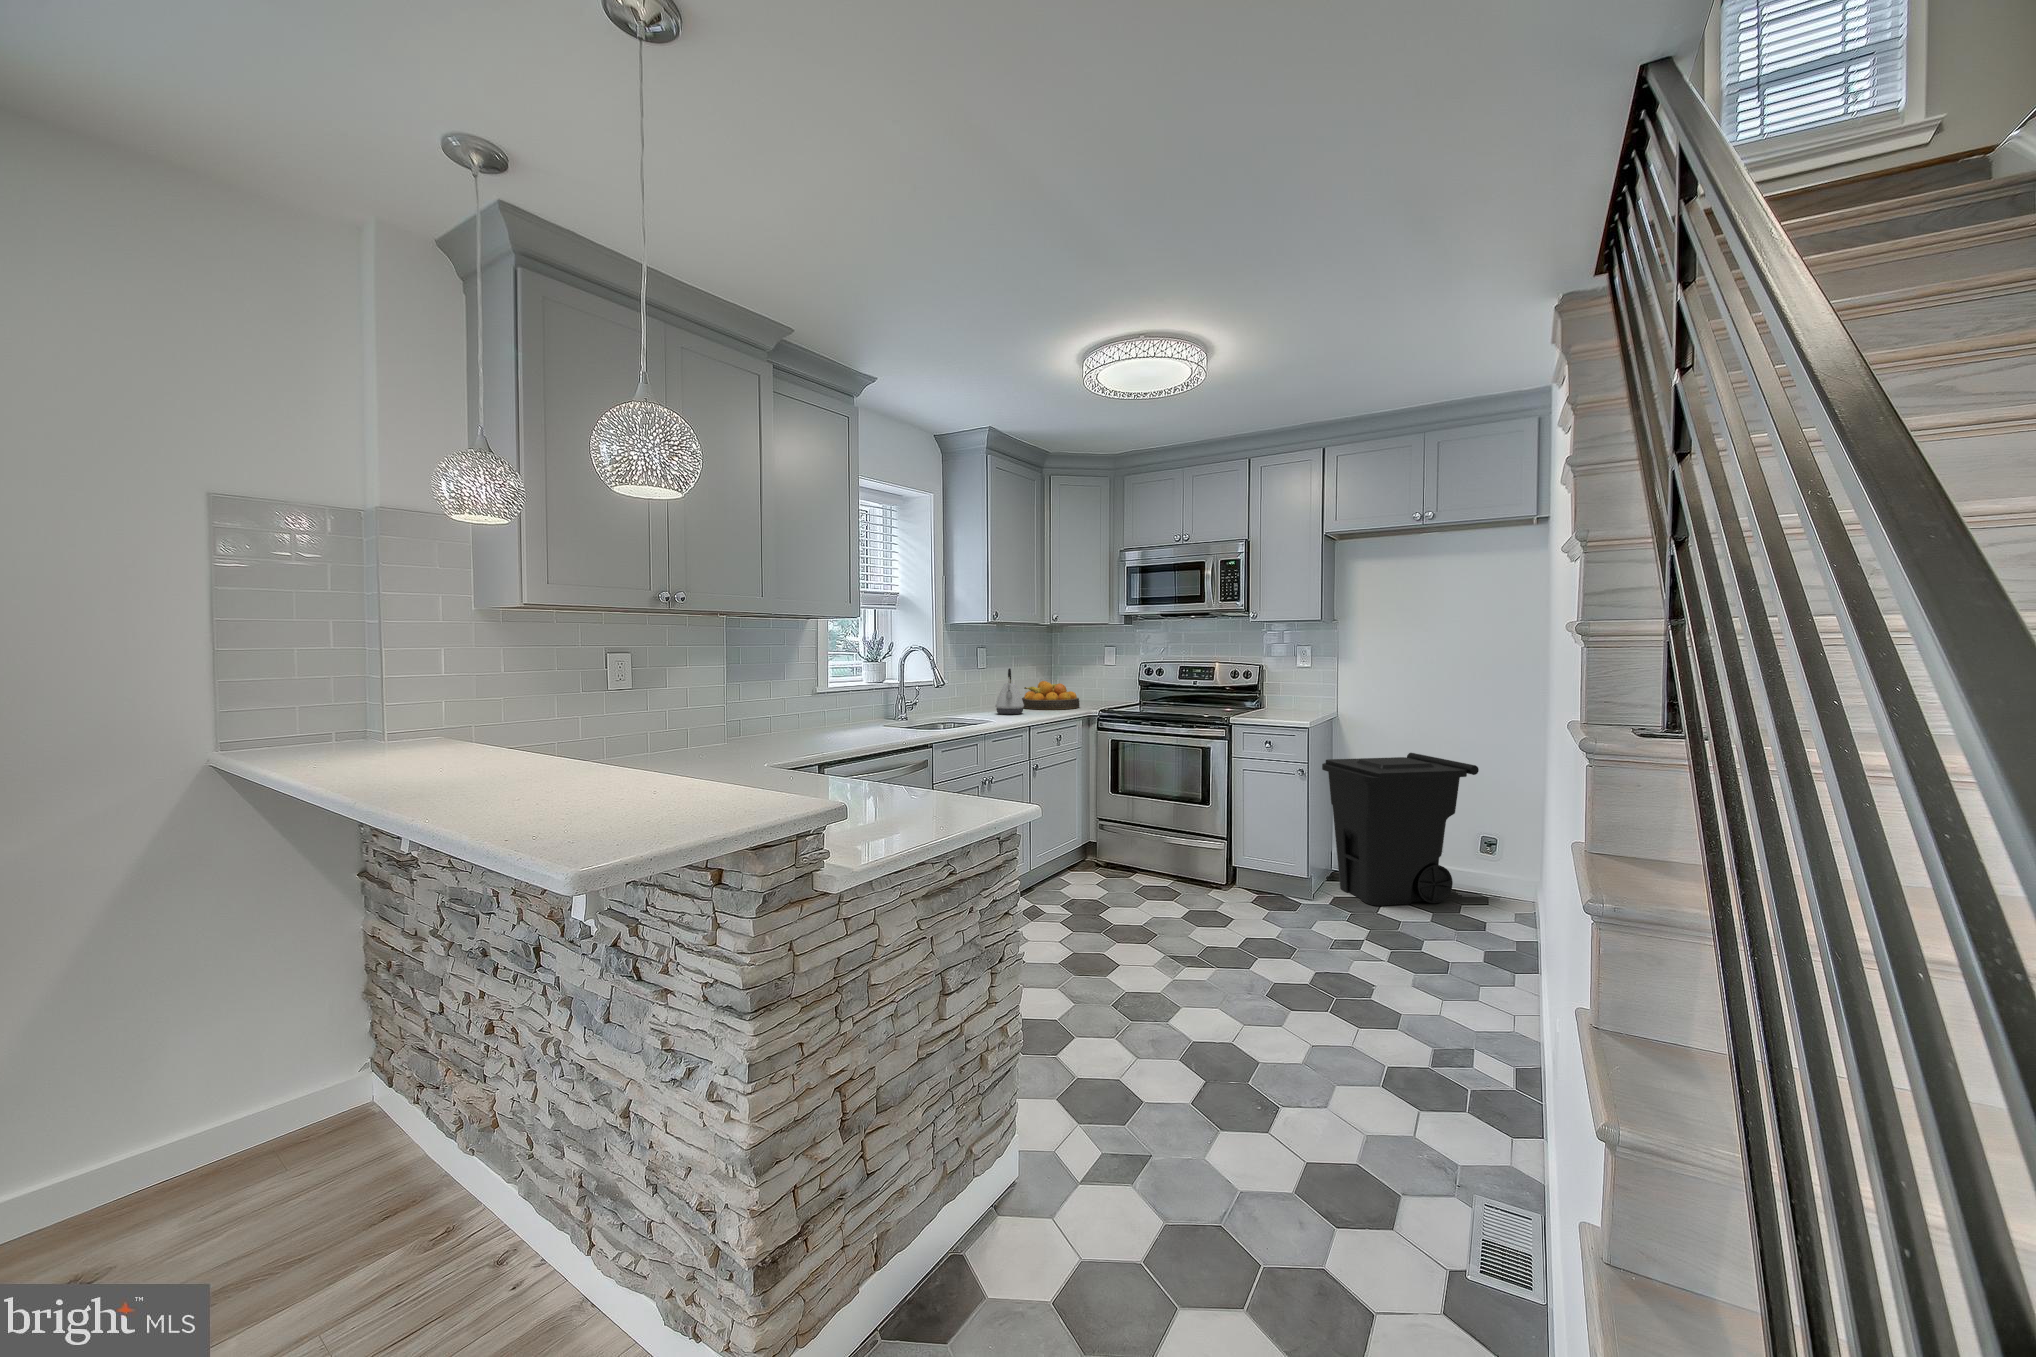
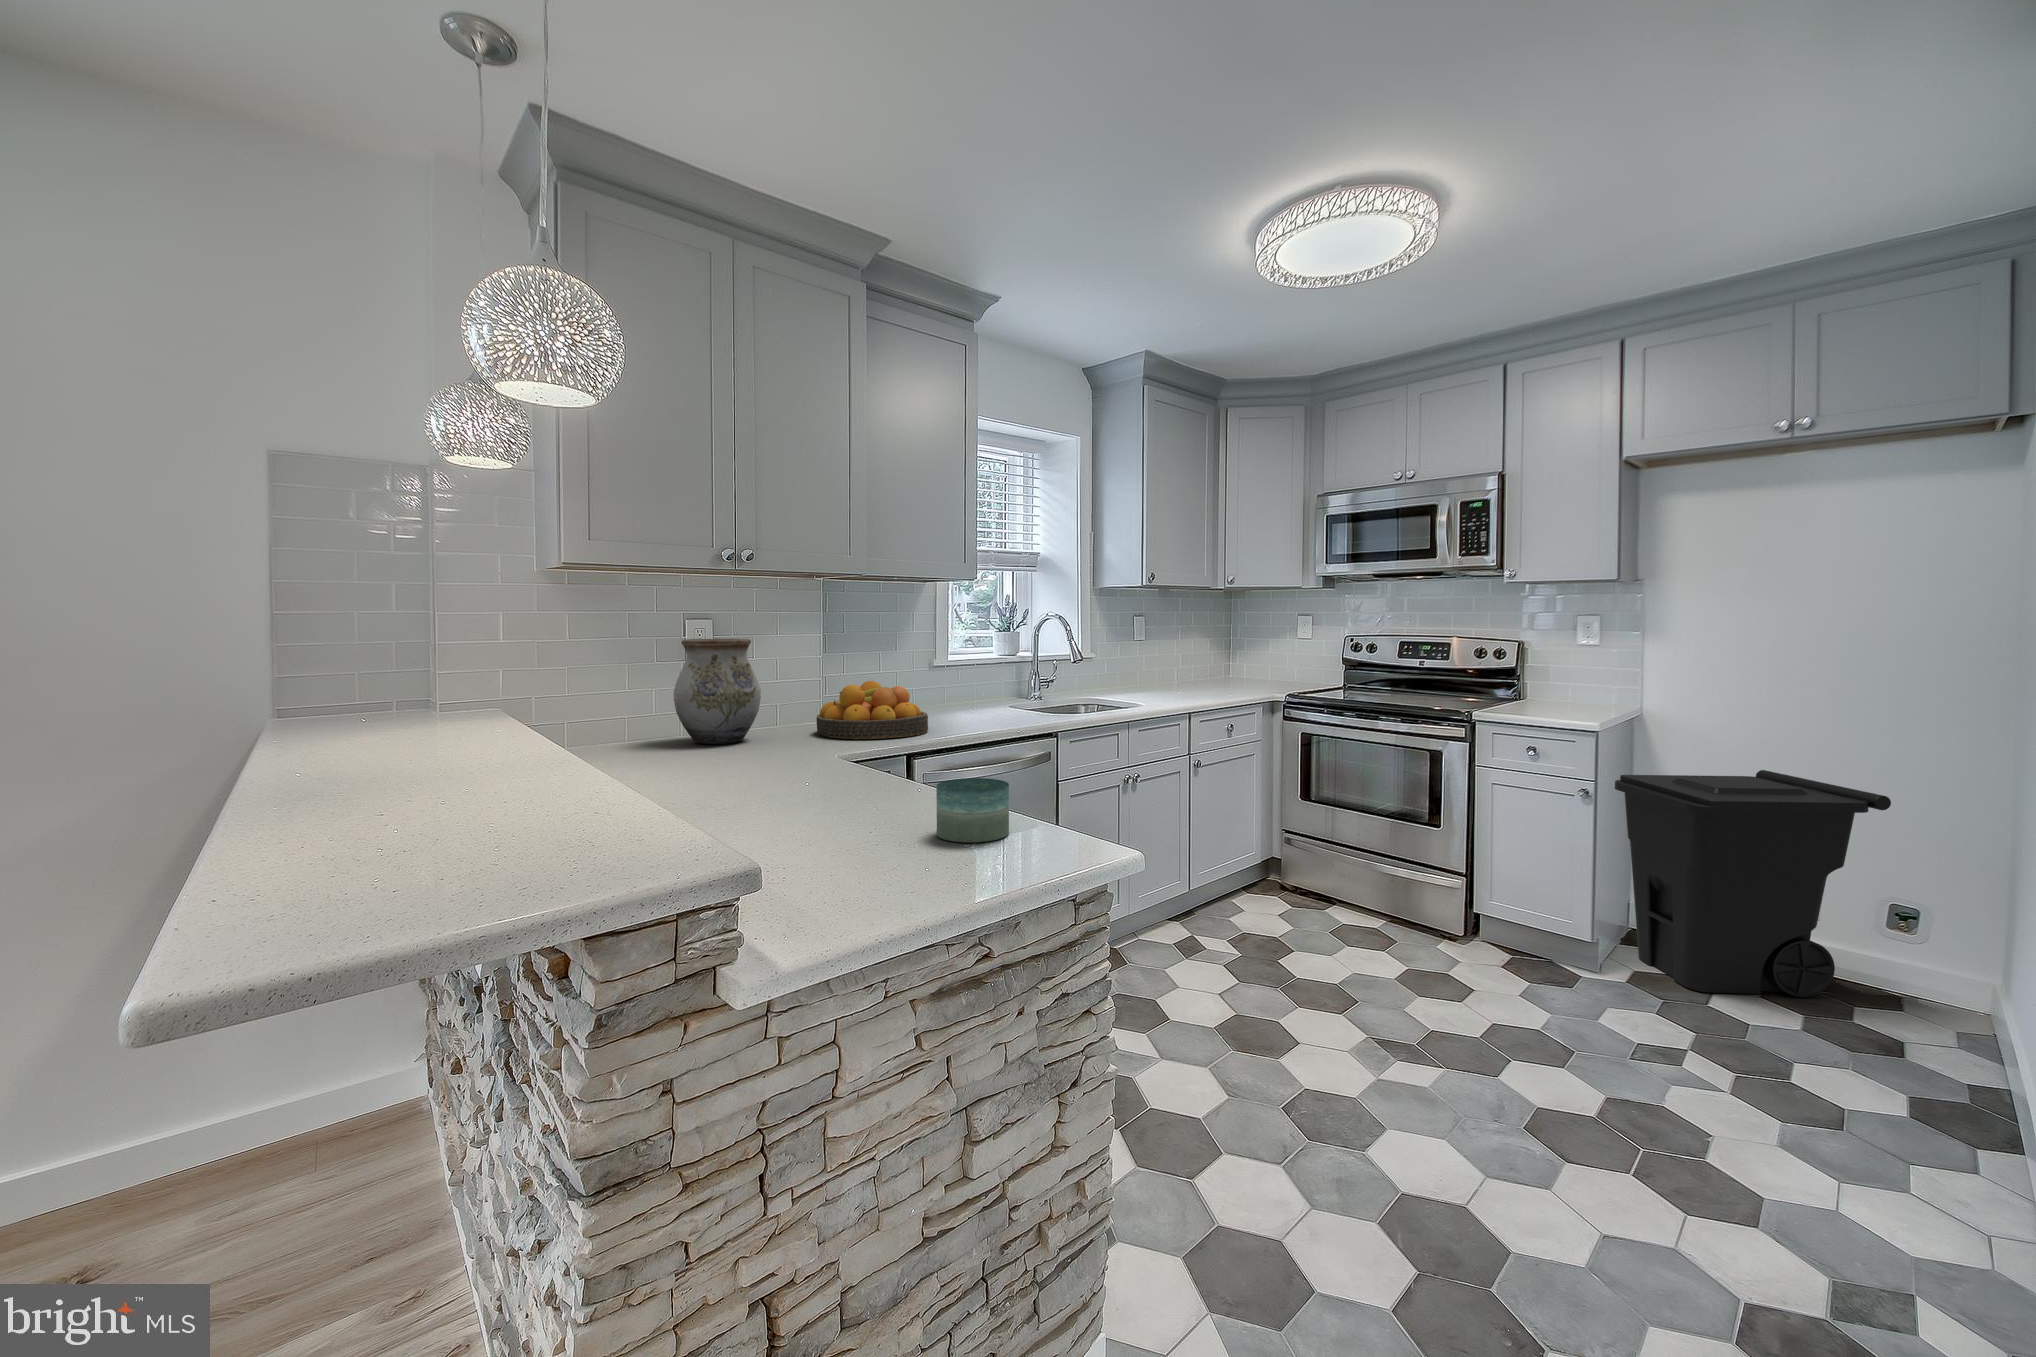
kettle: present [995,668,1024,715] -> none [1151,642,1188,700]
vase: none [621,669,697,757] -> present [674,639,761,744]
fruit bowl: present [1022,681,1080,710] -> present [816,681,928,739]
candle: none [898,766,948,807] -> present [936,778,1009,842]

